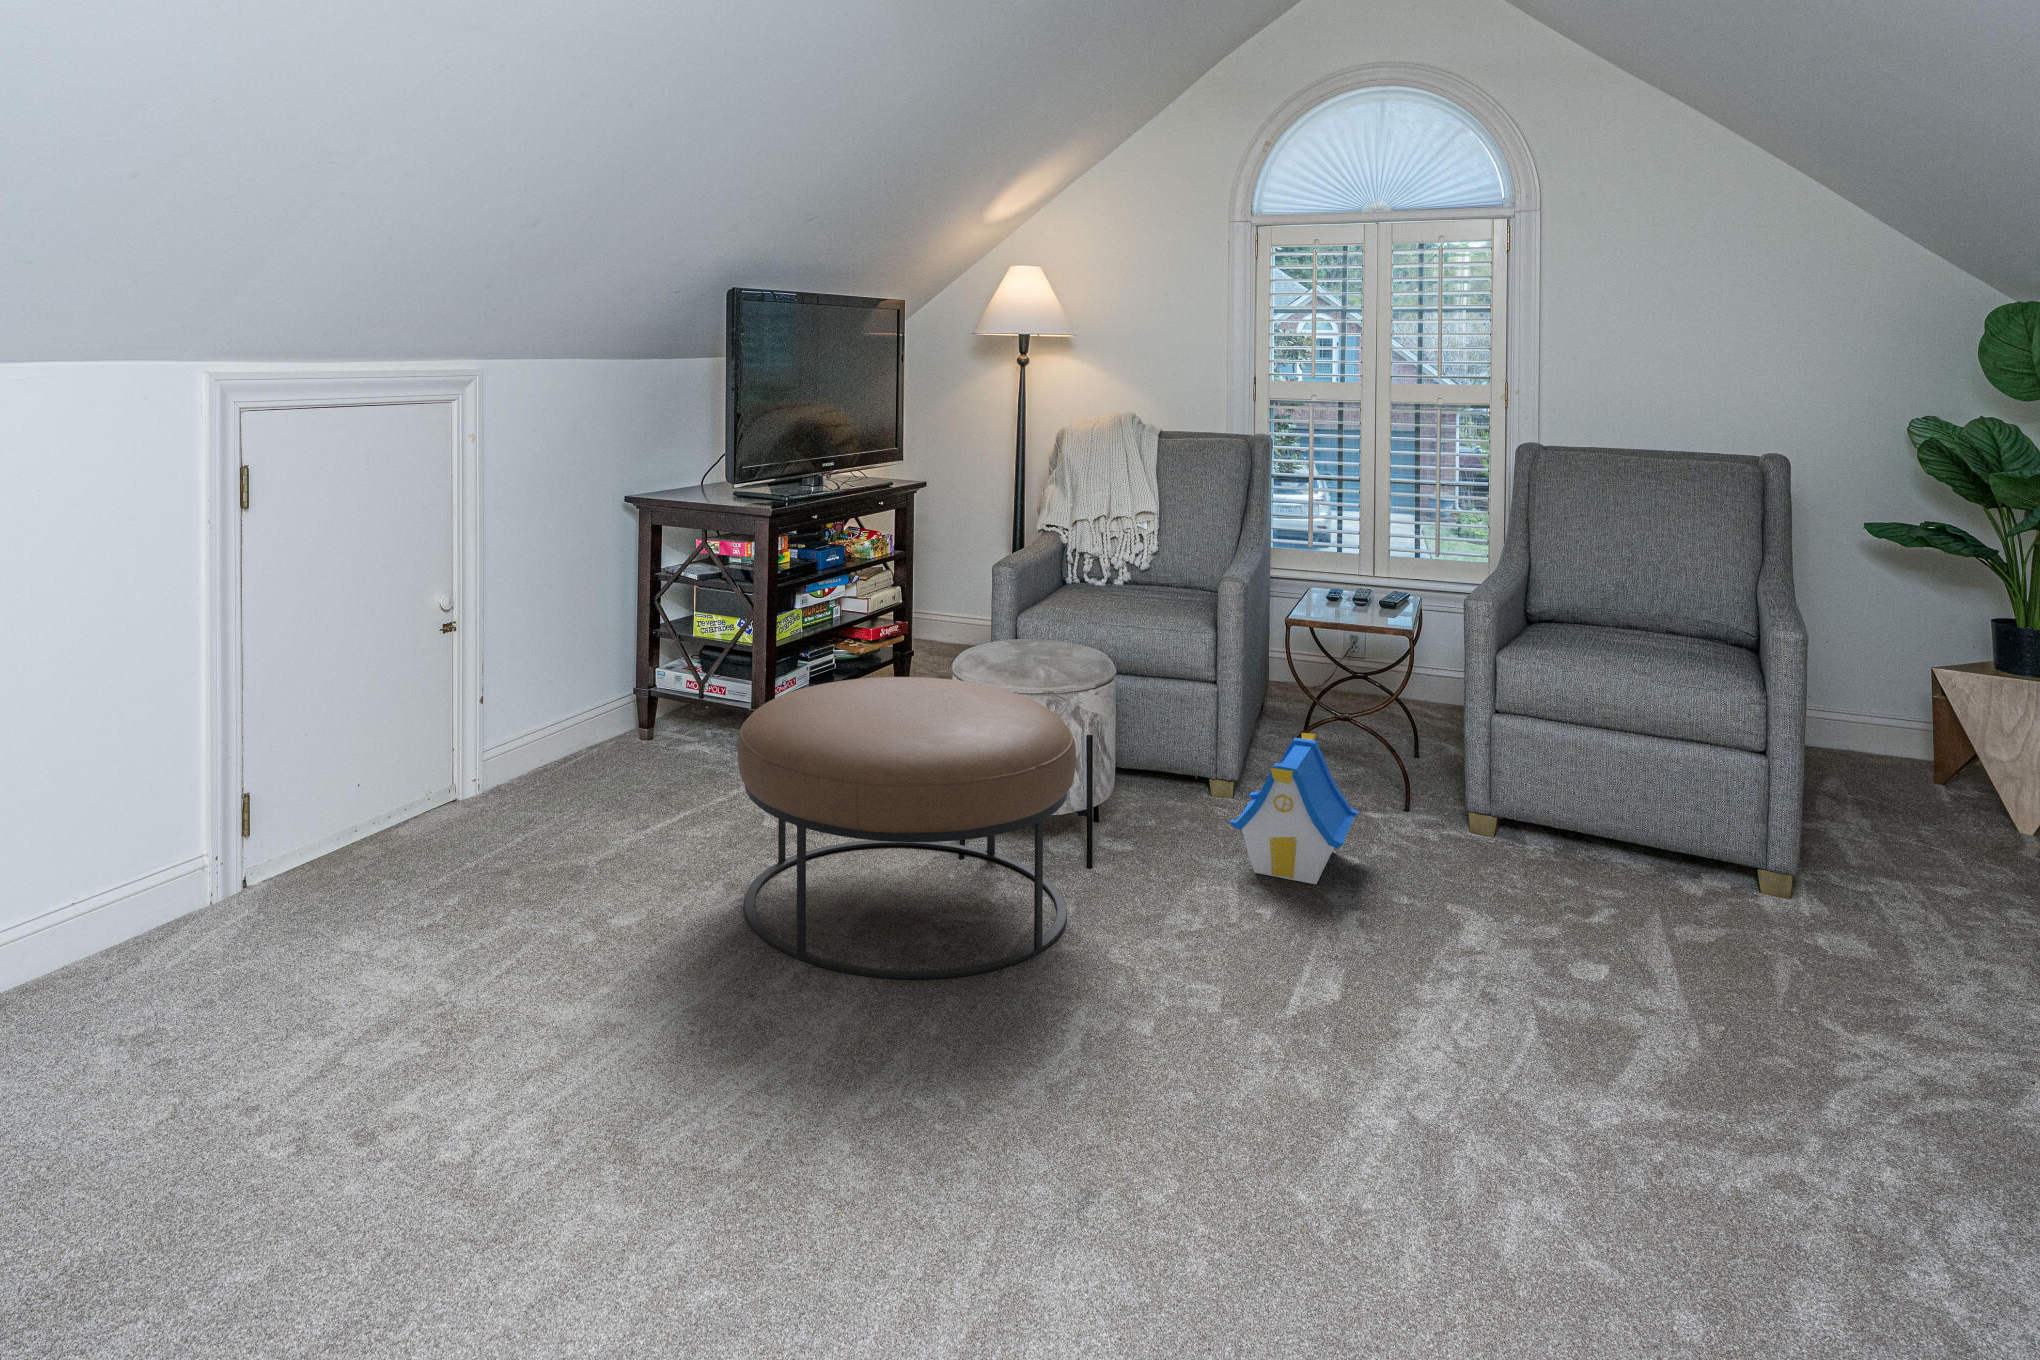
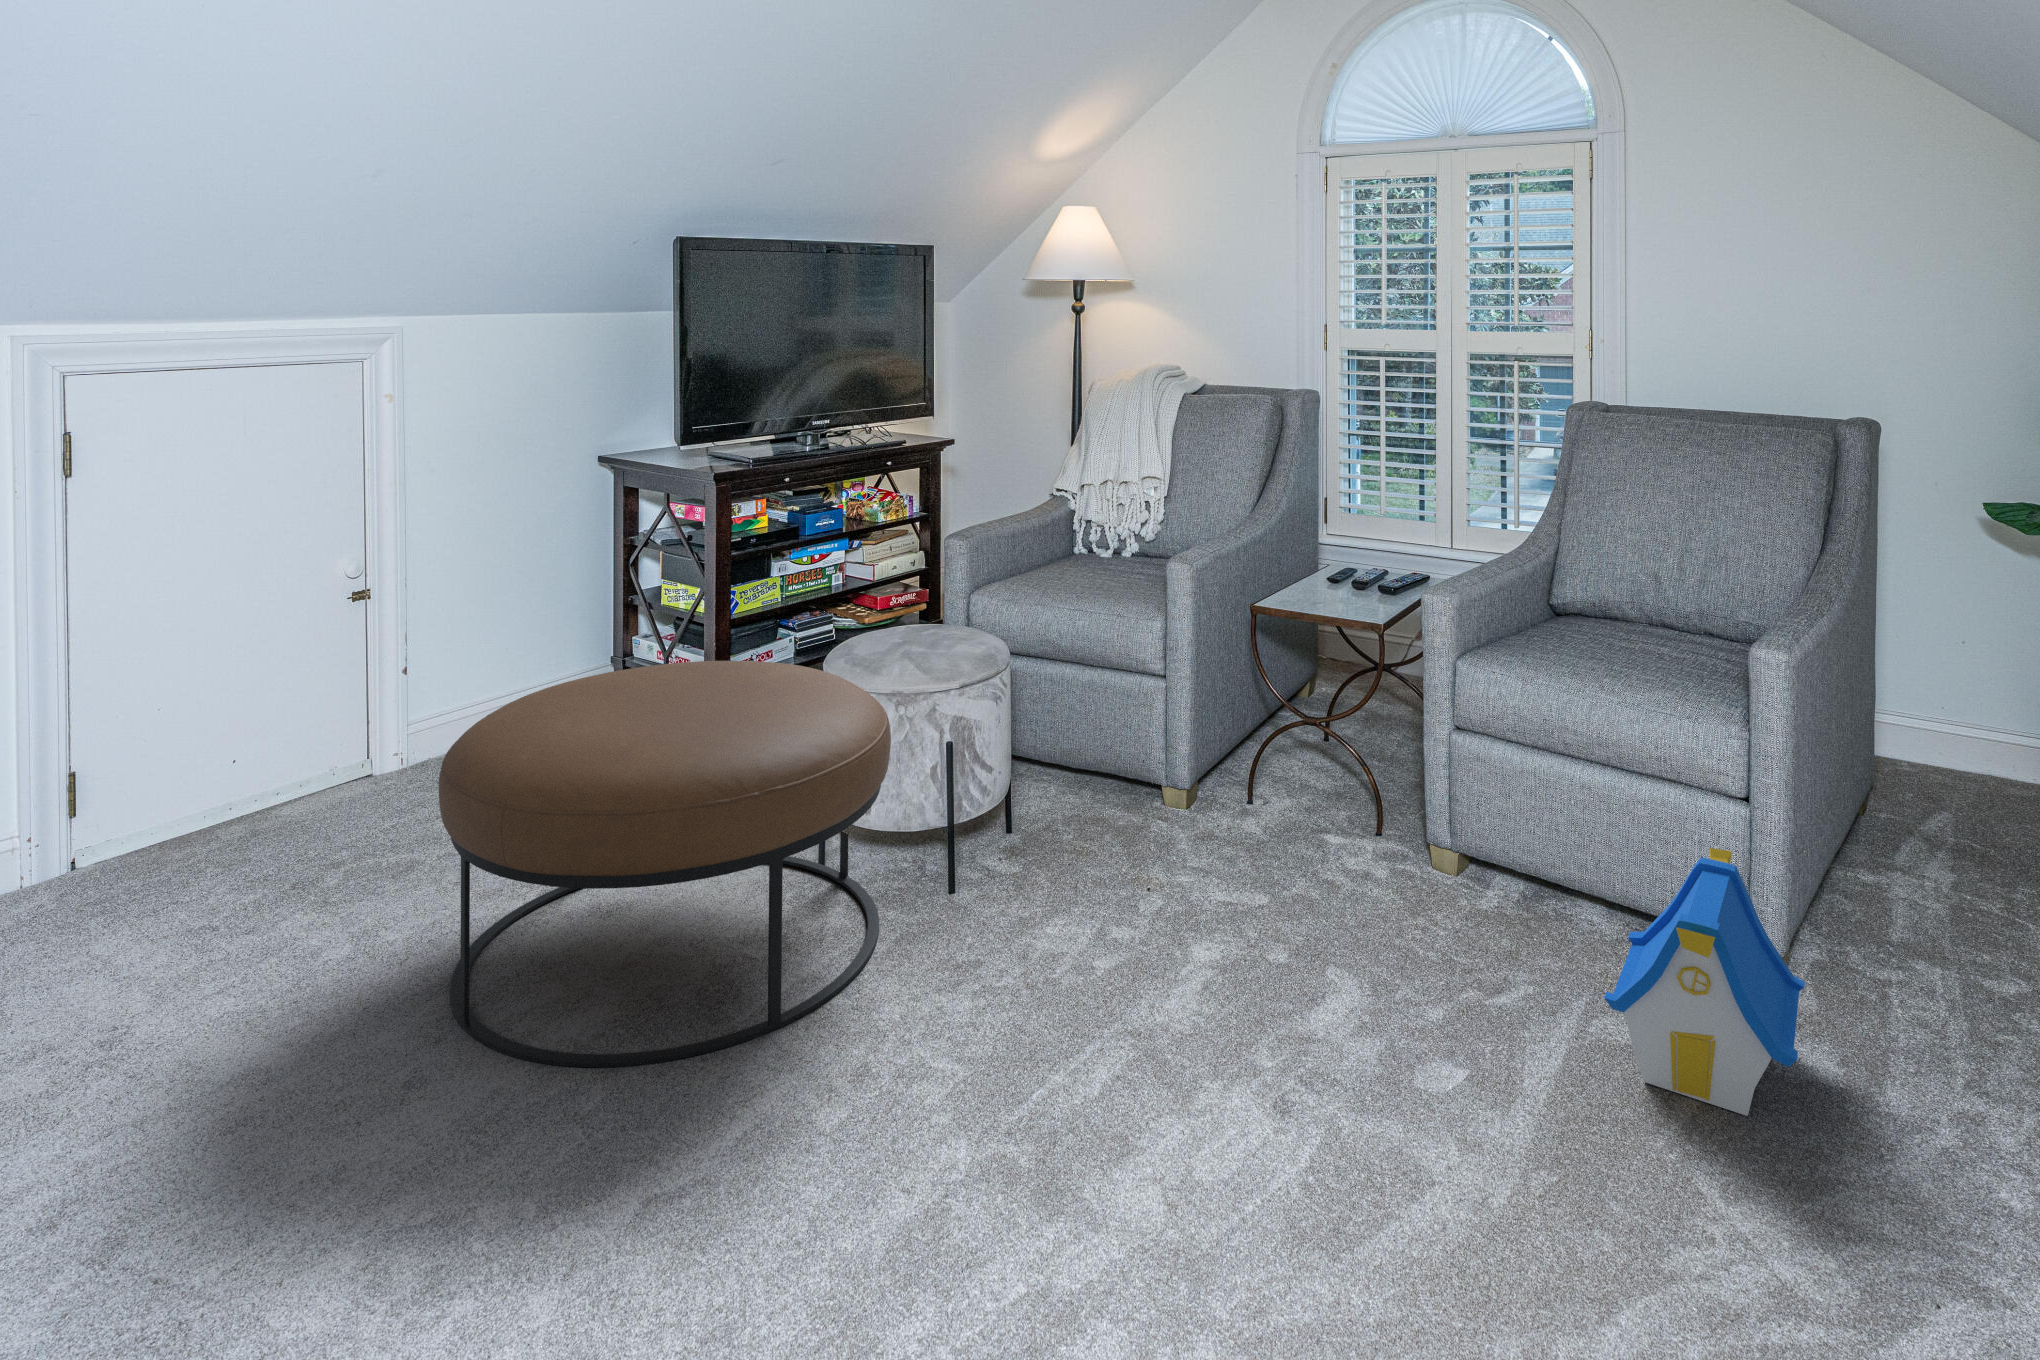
toy house: present [1230,733,1358,884] -> present [1604,848,1805,1116]

